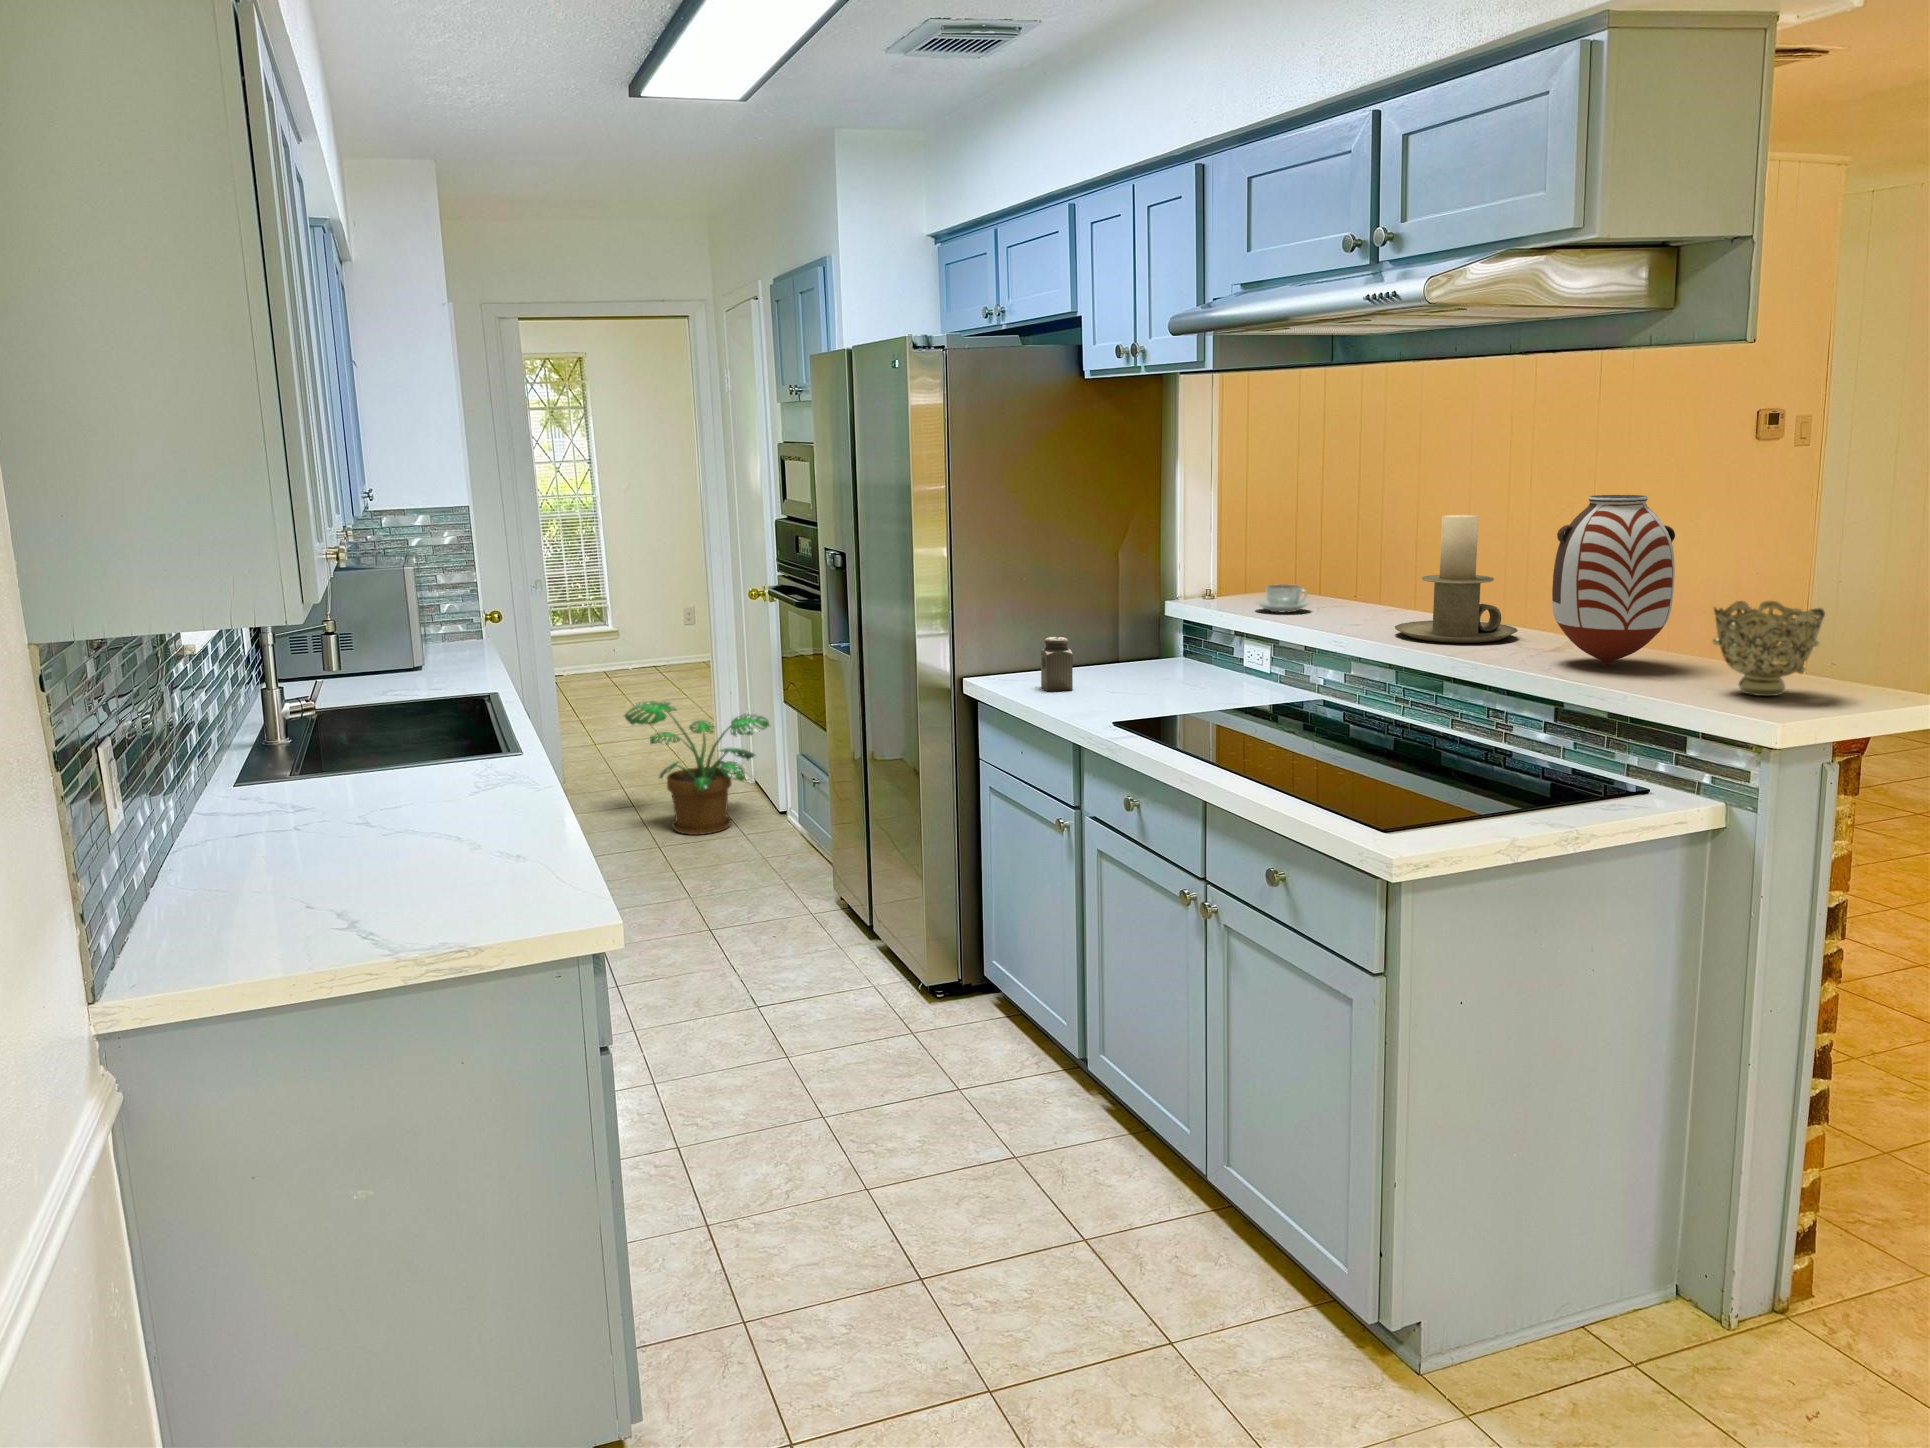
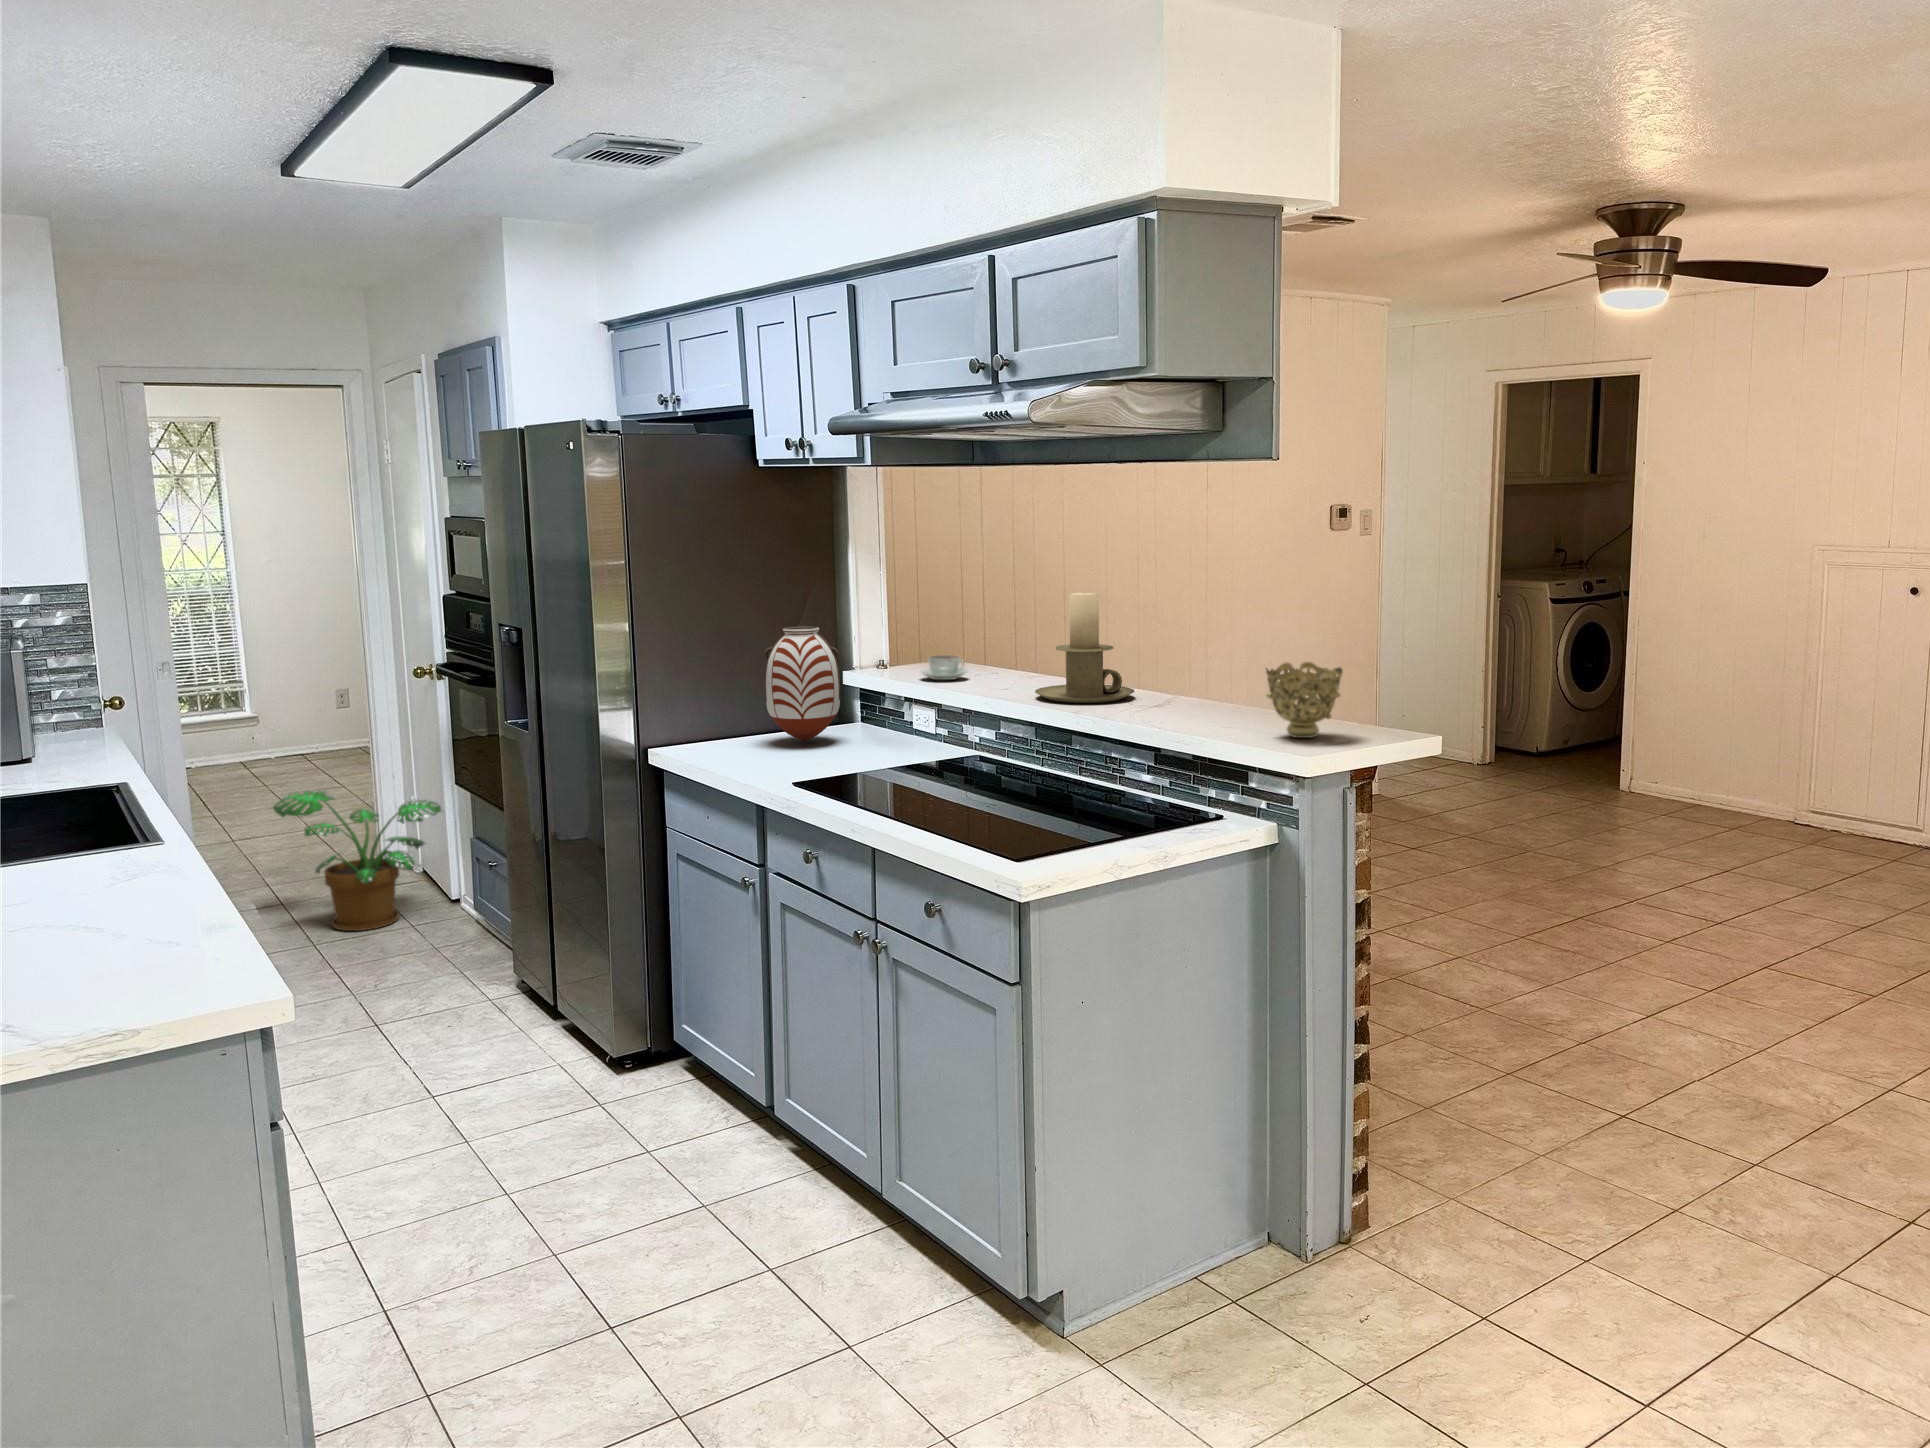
vase: present [1552,495,1675,664] -> present [765,626,840,742]
salt shaker: present [1041,637,1073,691] -> none [721,708,752,760]

